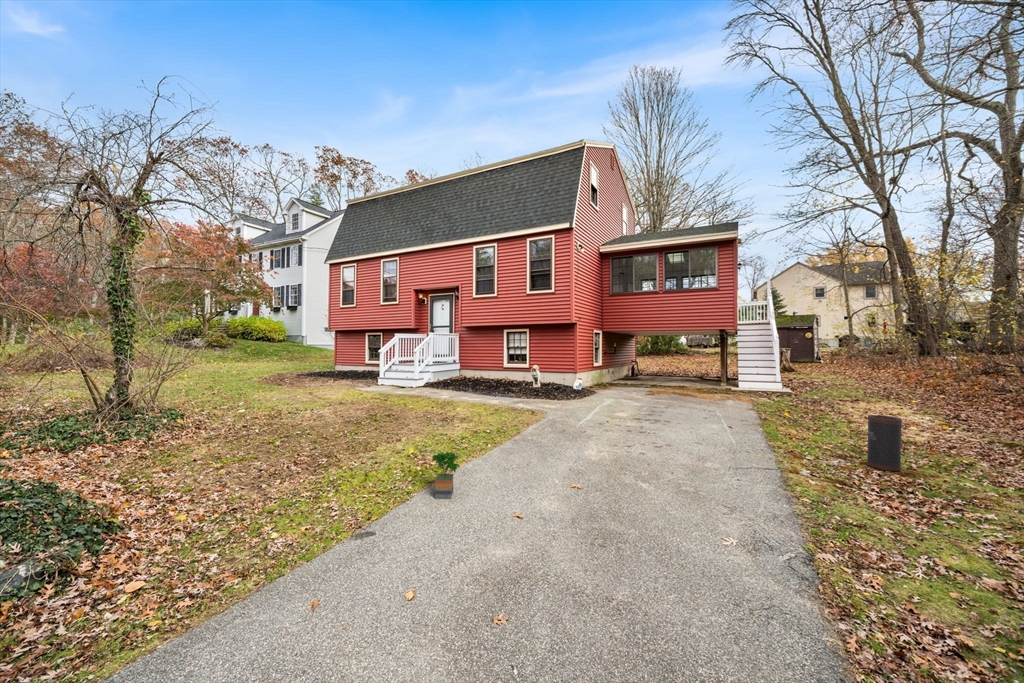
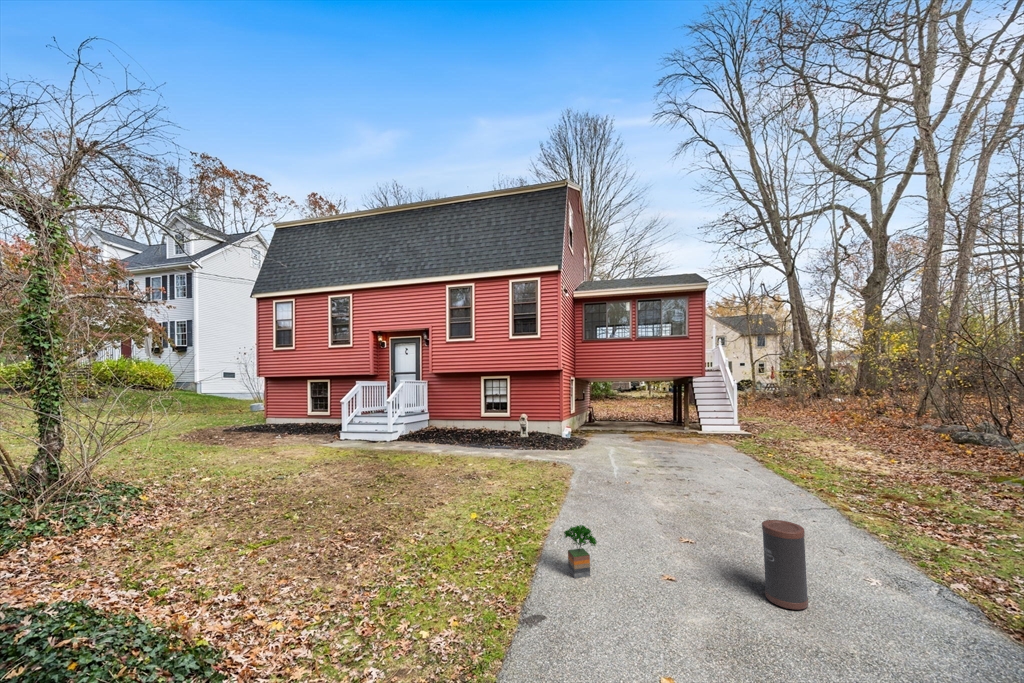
trash can: present [867,415,902,471] -> present [762,520,808,610]

